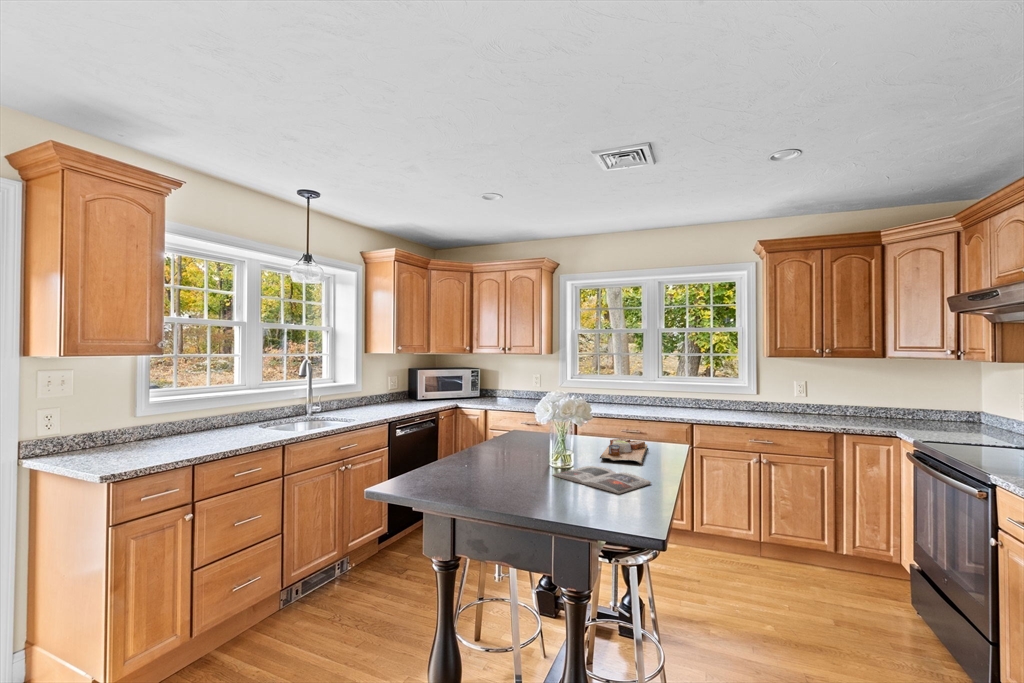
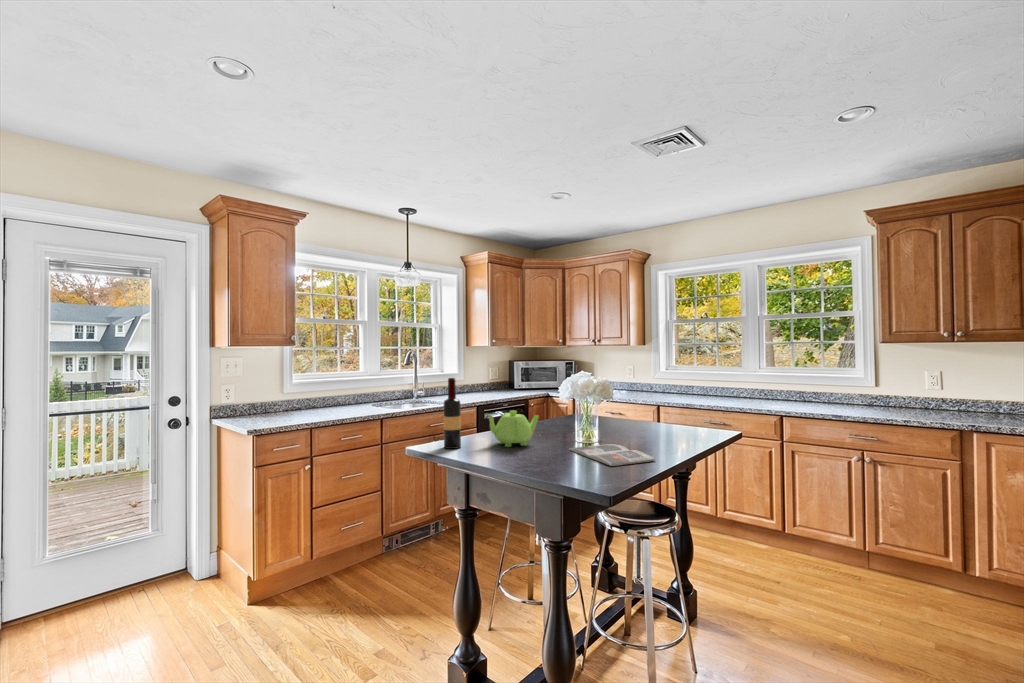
wine bottle: none [413,400,434,484] -> present [444,378,461,449]
teapot: none [460,435,514,477] -> present [486,411,539,447]
cutting board: present [600,438,647,464] -> none [628,423,694,446]

